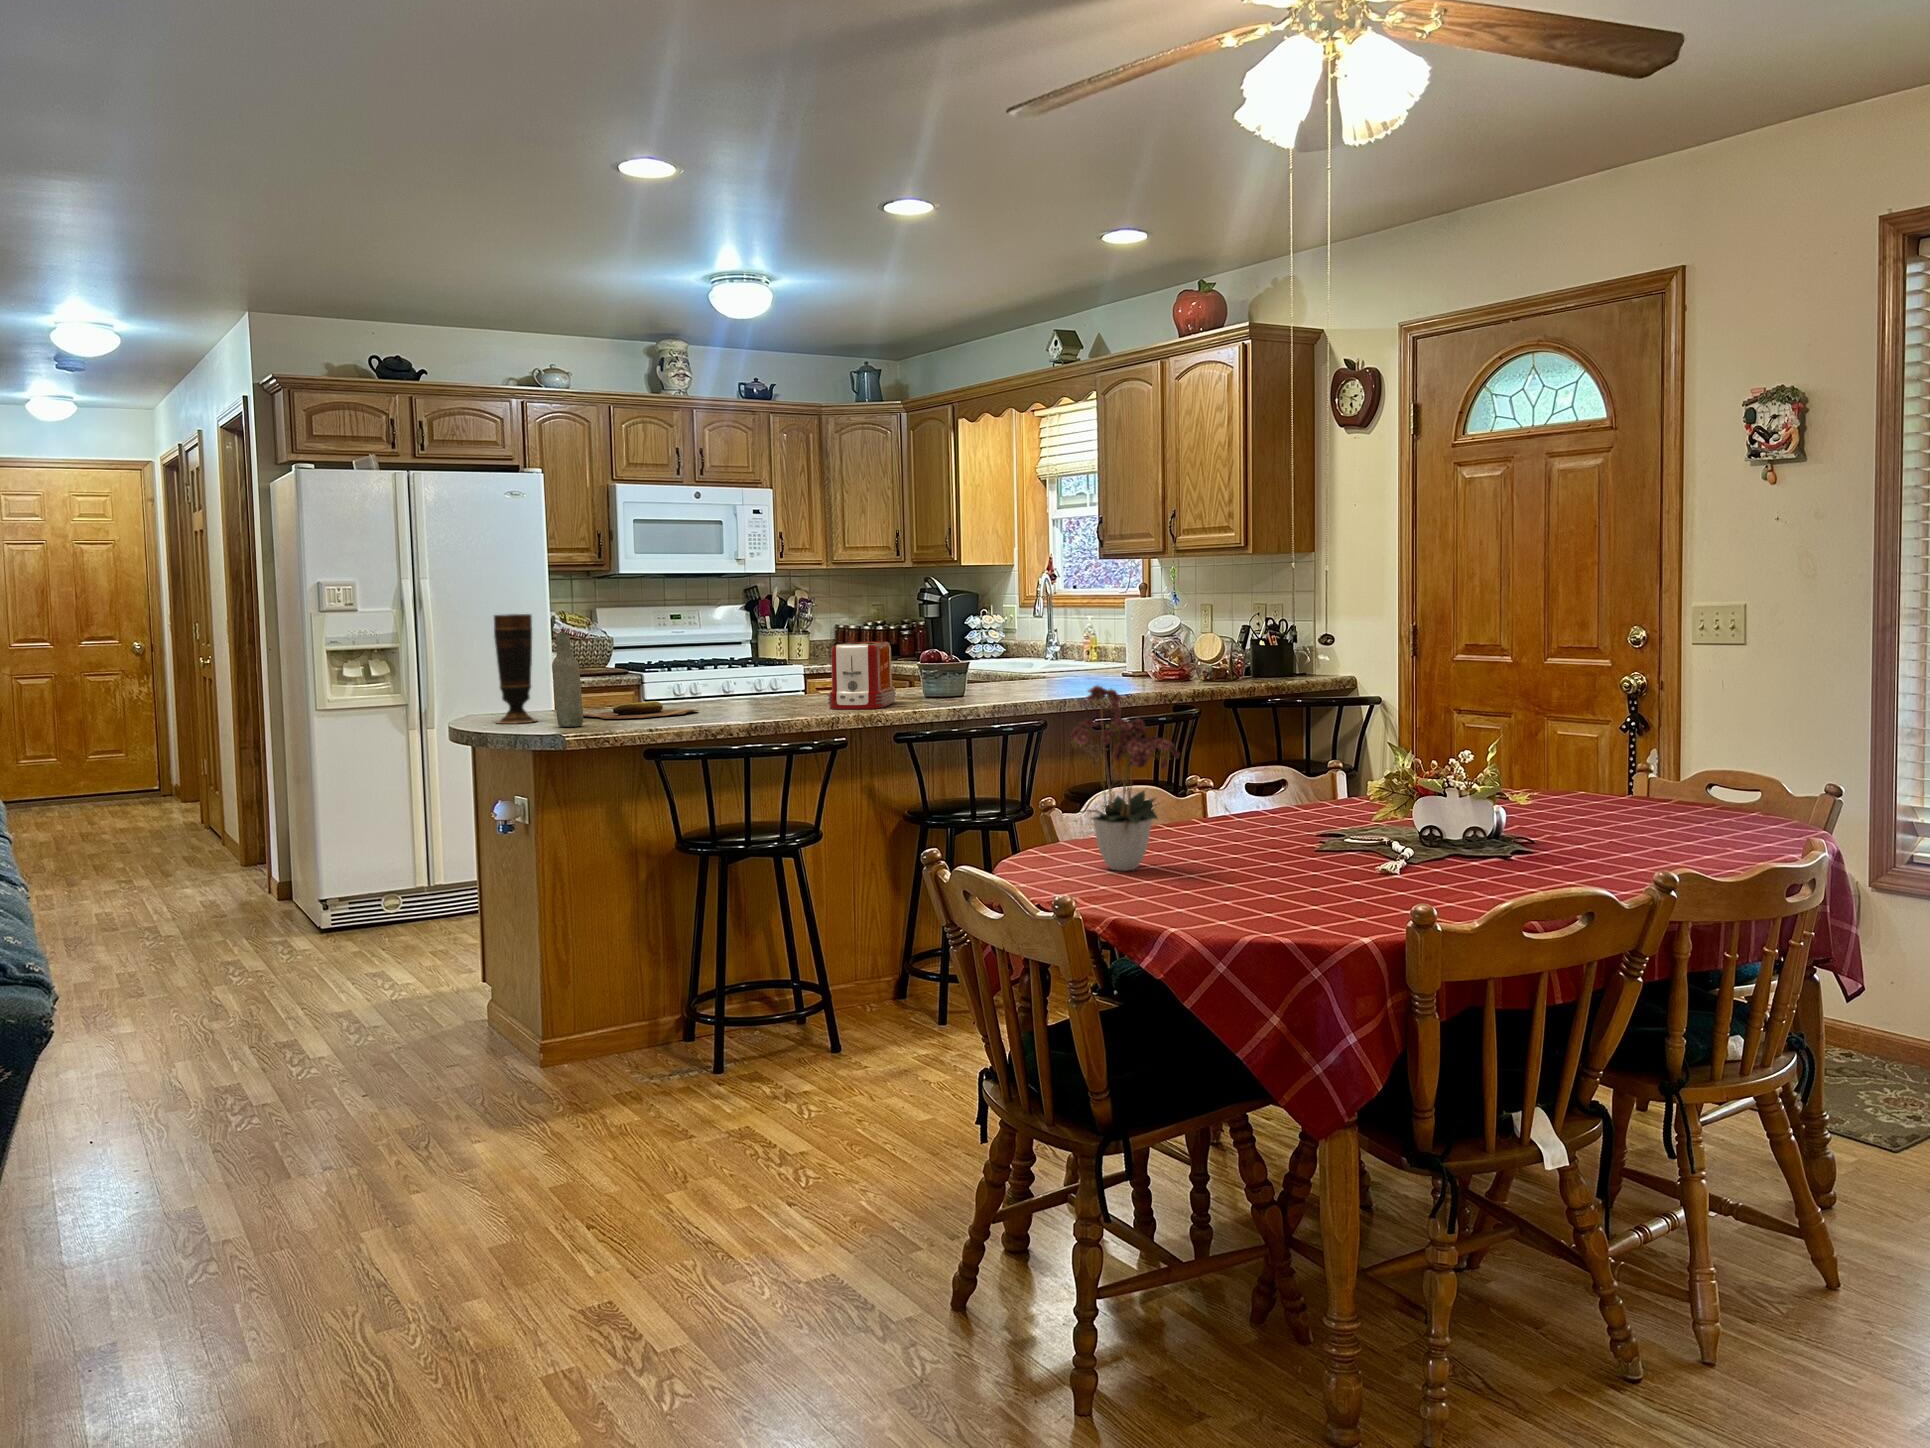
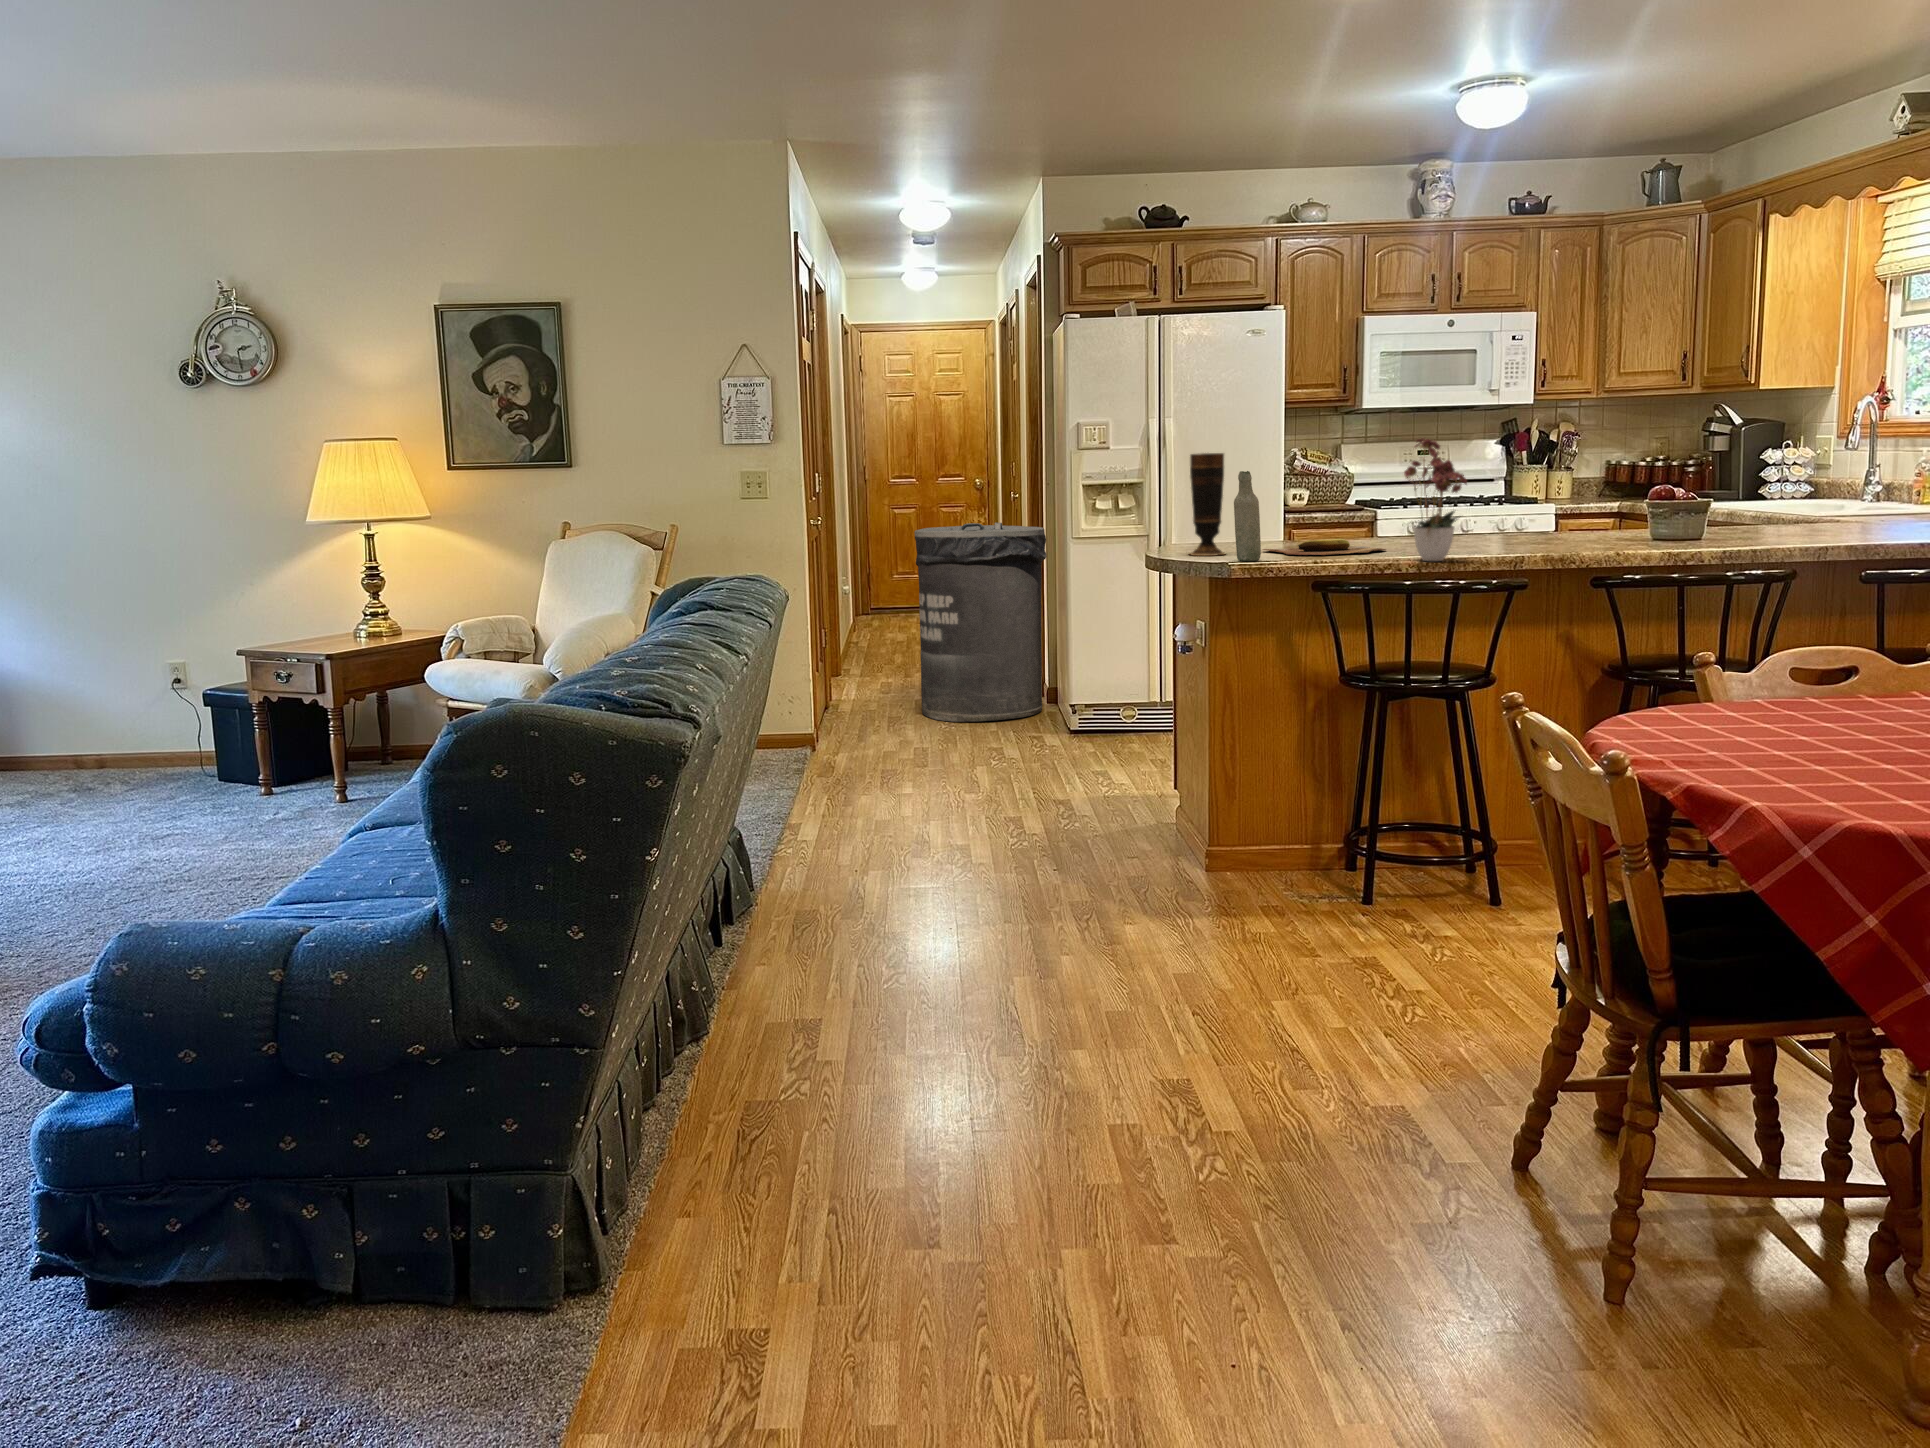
toaster: present [828,642,896,710] -> none [1527,481,1613,554]
flower arrangement: present [1071,686,1179,870] -> present [1404,438,1467,561]
trash can: none [92,696,276,940] -> present [914,522,1047,722]

